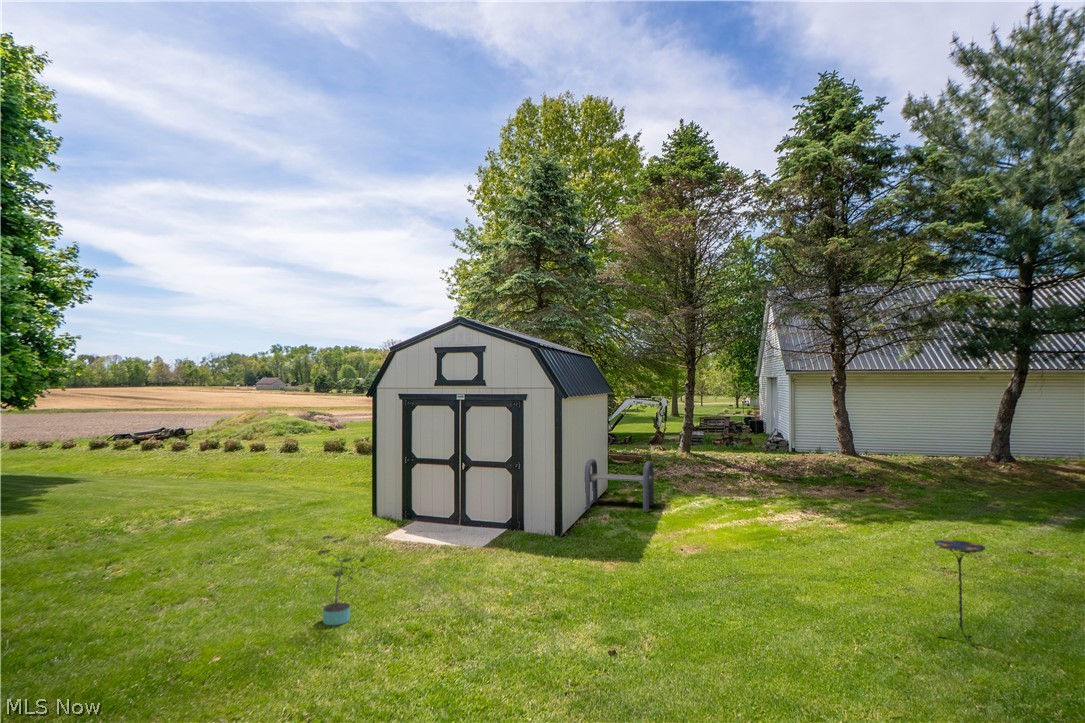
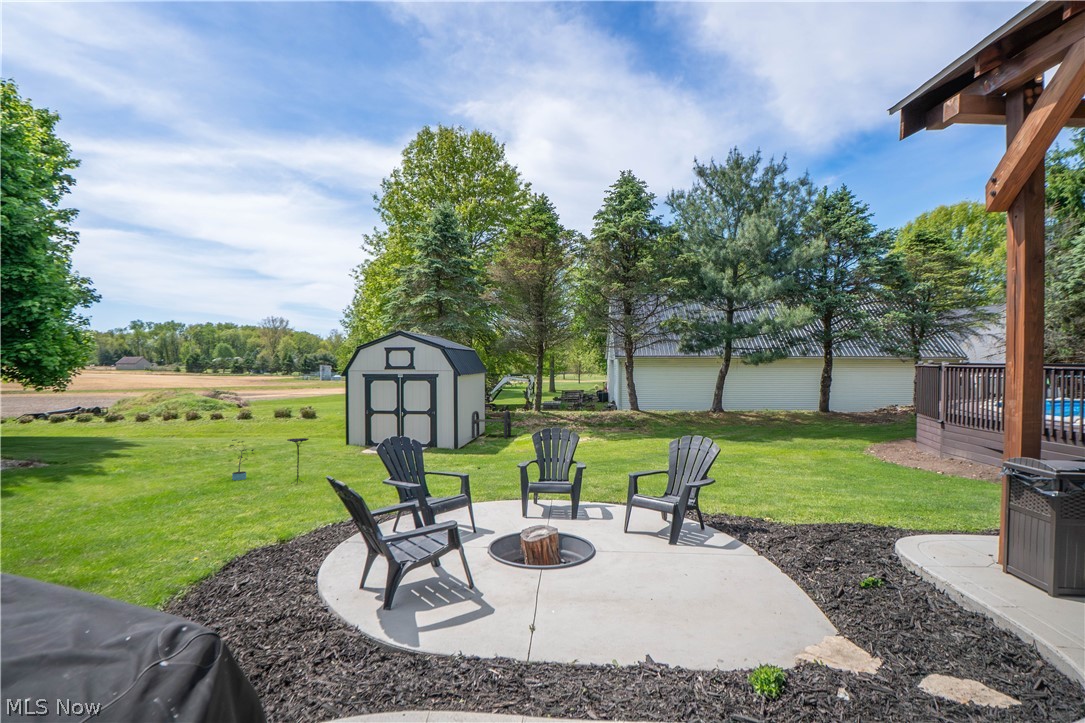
potted plant: present [318,536,366,625] -> present [230,440,254,480]
side table: present [934,540,985,645] -> present [287,438,308,483]

